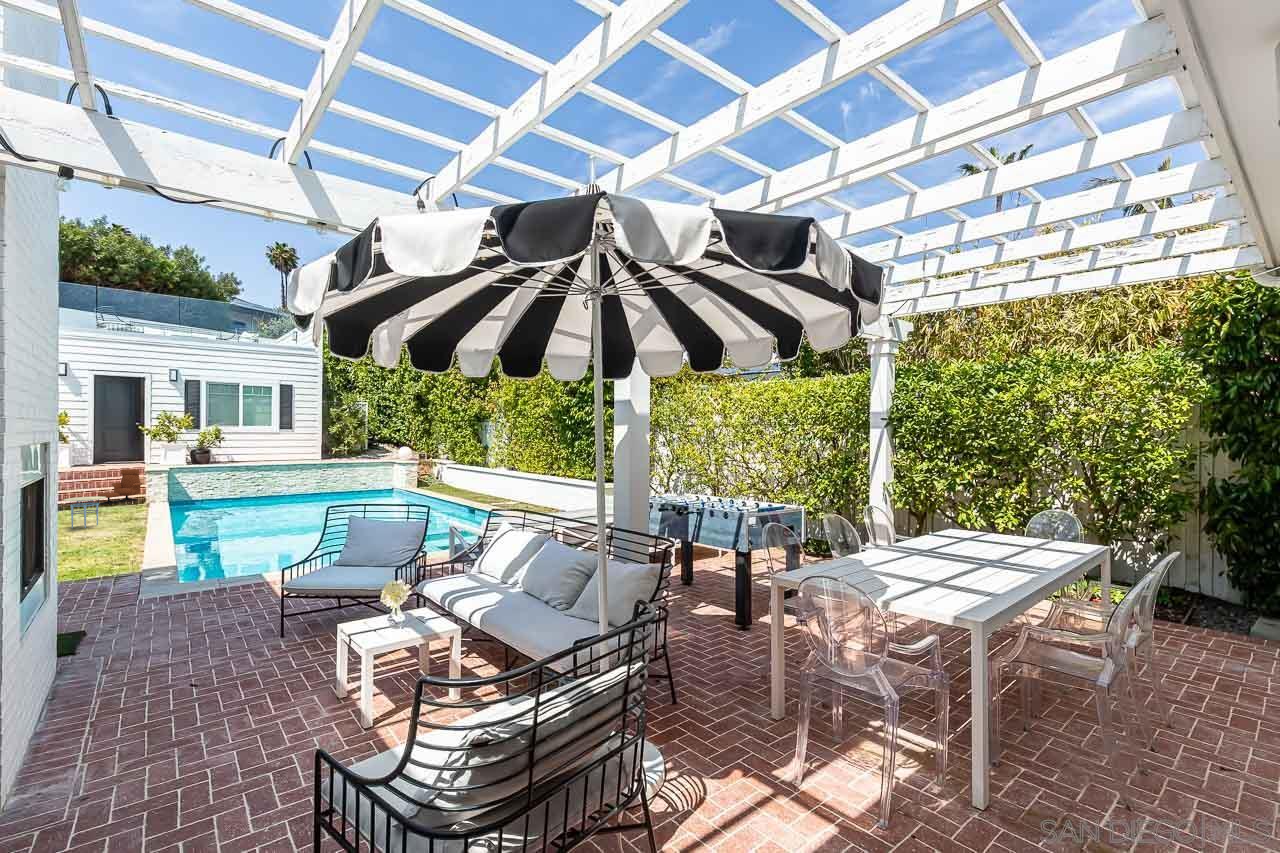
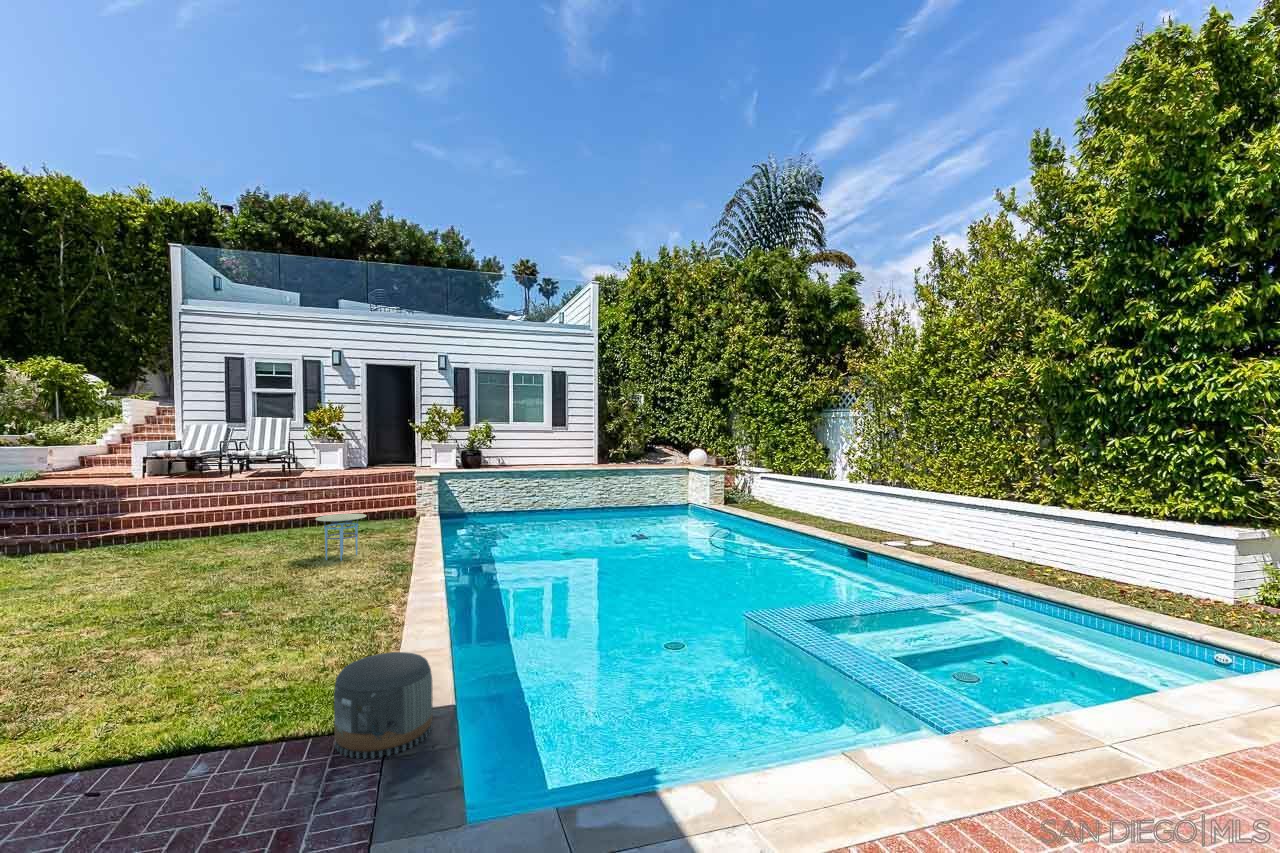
lounge chair: present [98,469,142,505] -> none [365,474,412,519]
pouf: none [108,544,159,582] -> present [334,652,433,759]

